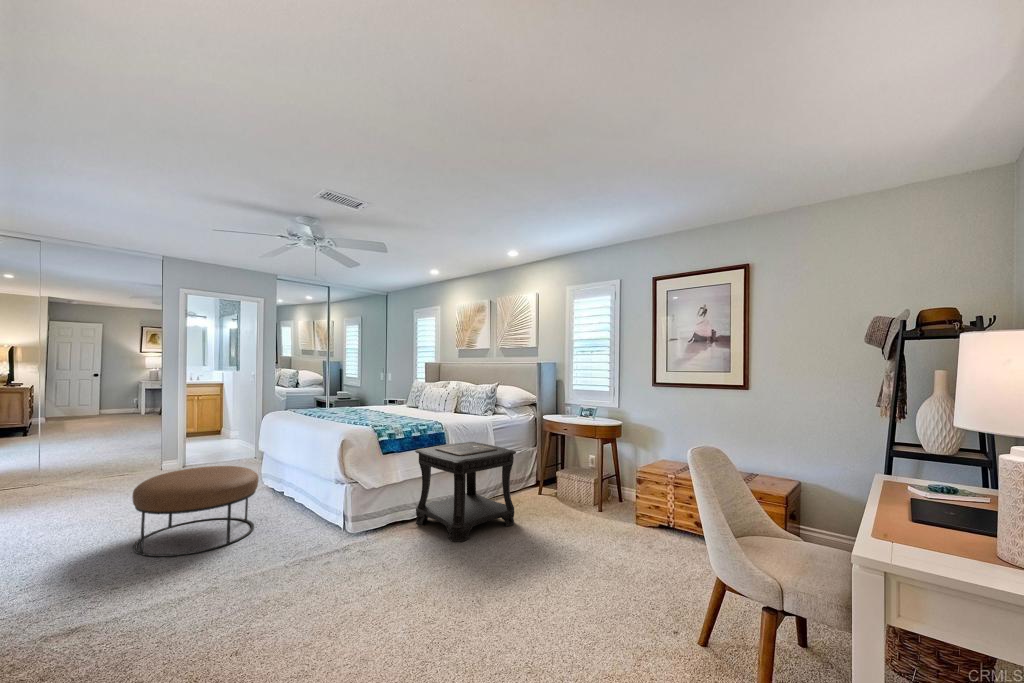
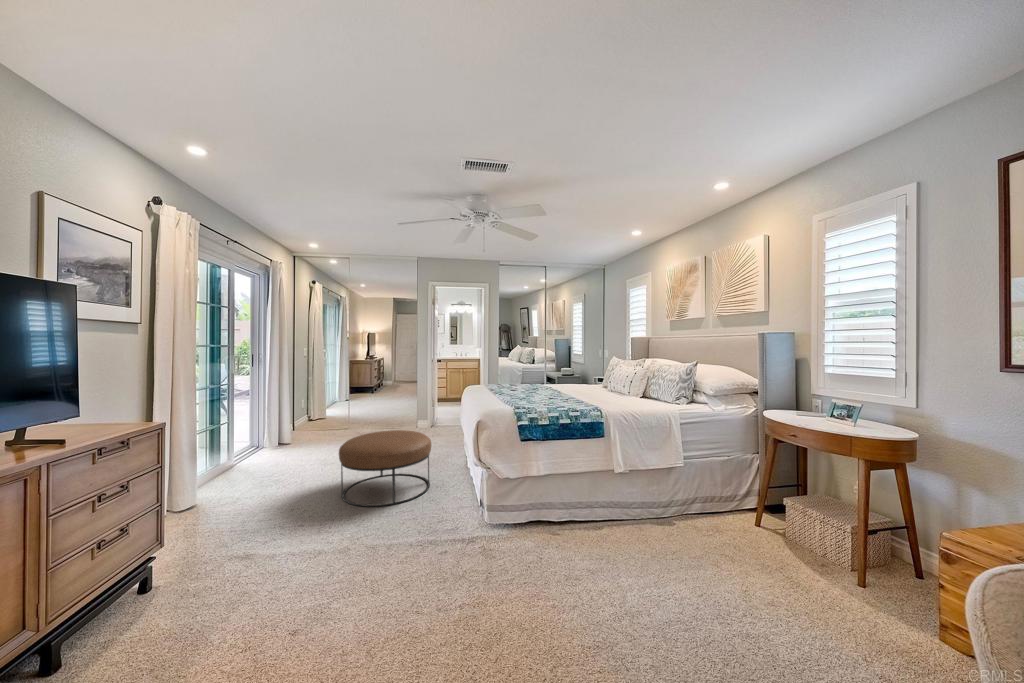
side table: present [415,442,516,542] -> none [558,437,685,574]

